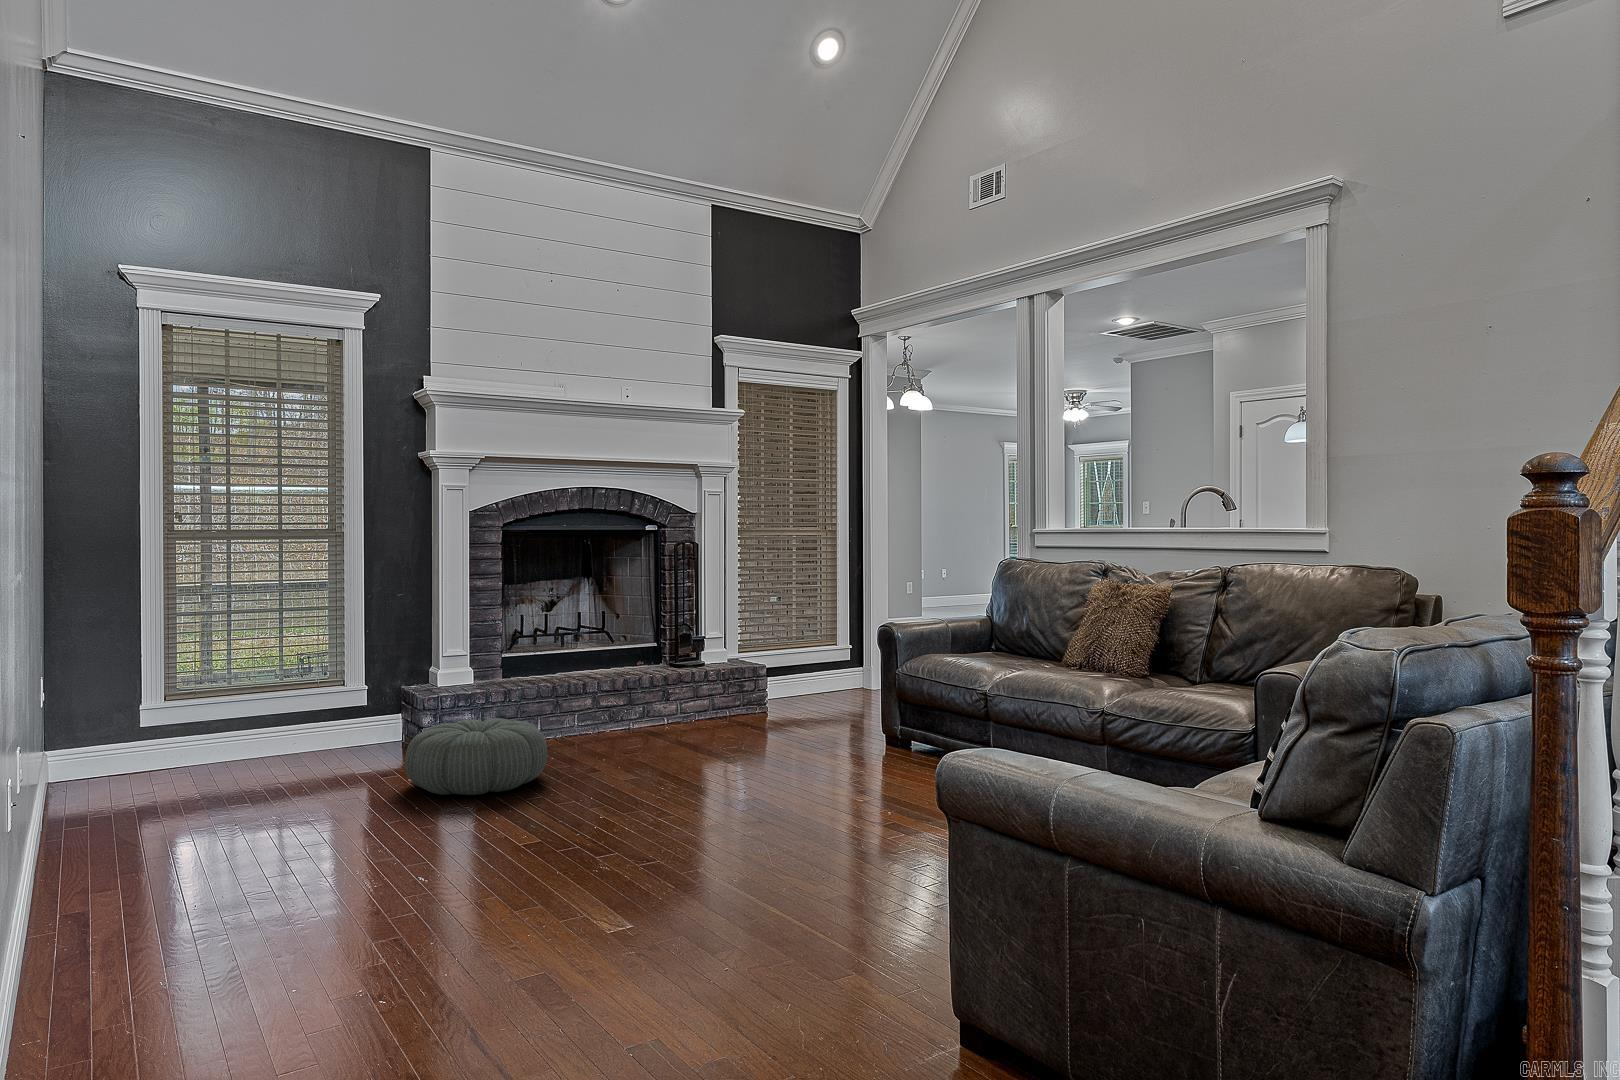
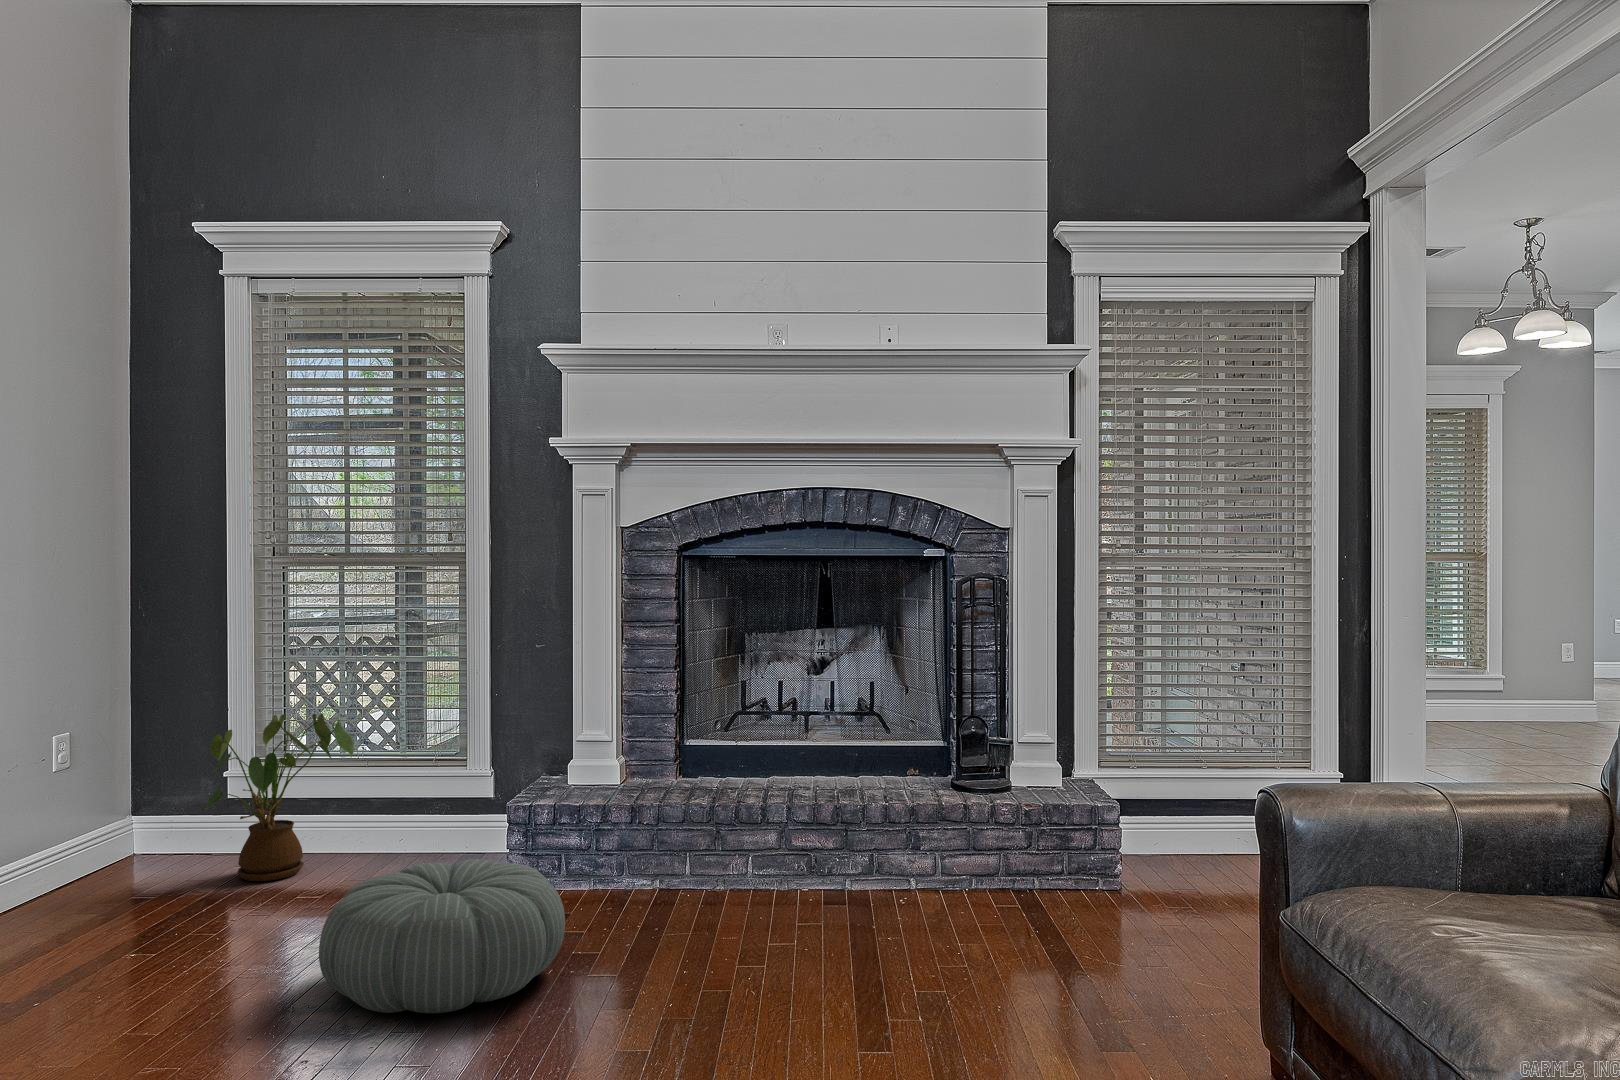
house plant: none [163,653,275,778] -> present [206,713,354,881]

